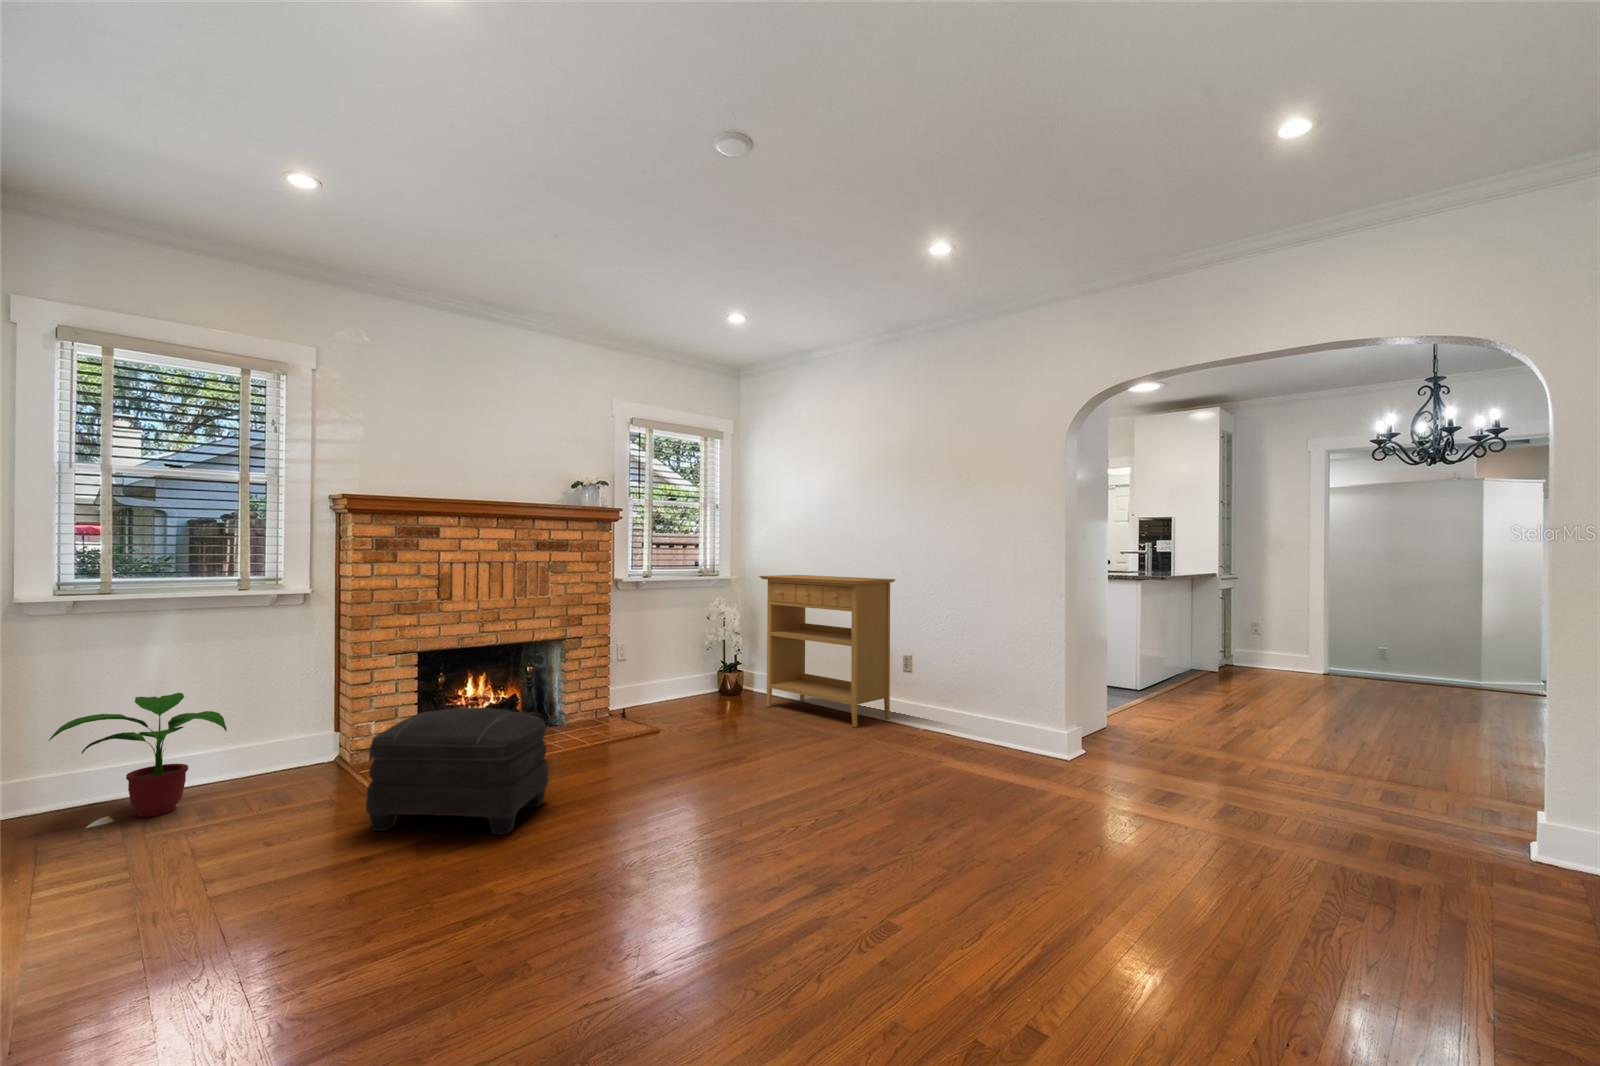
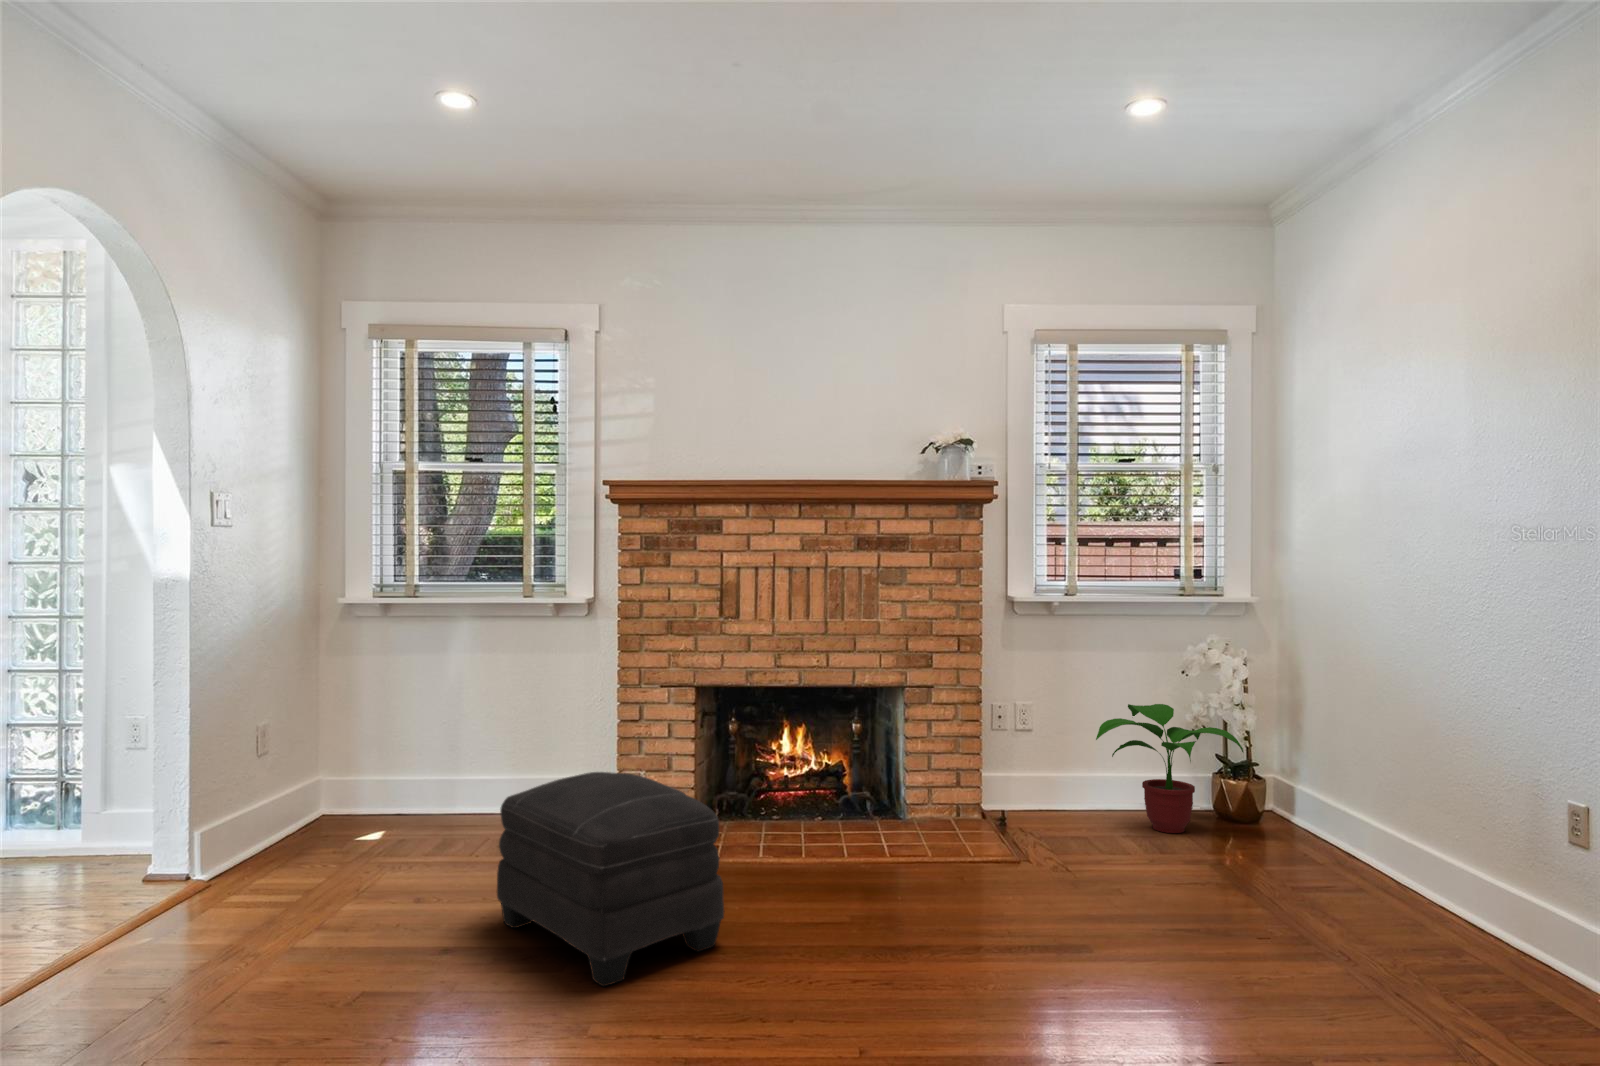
console table: present [759,575,895,727] -> none [1260,600,1582,954]
potted plant: present [49,693,227,817] -> present [1096,704,1243,833]

